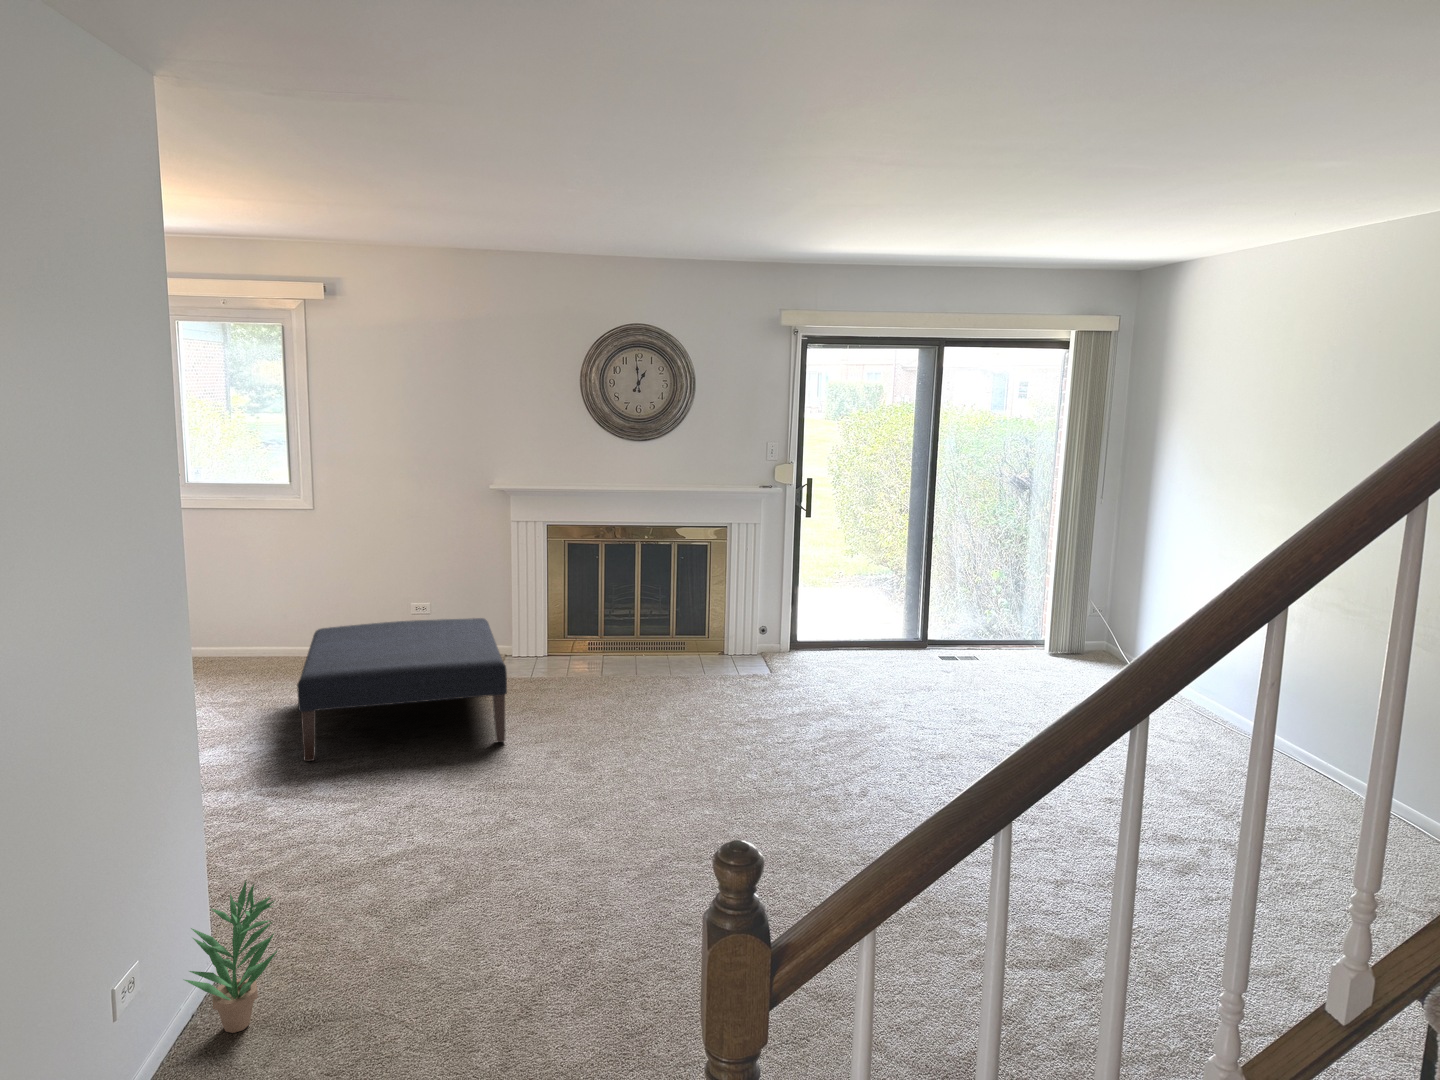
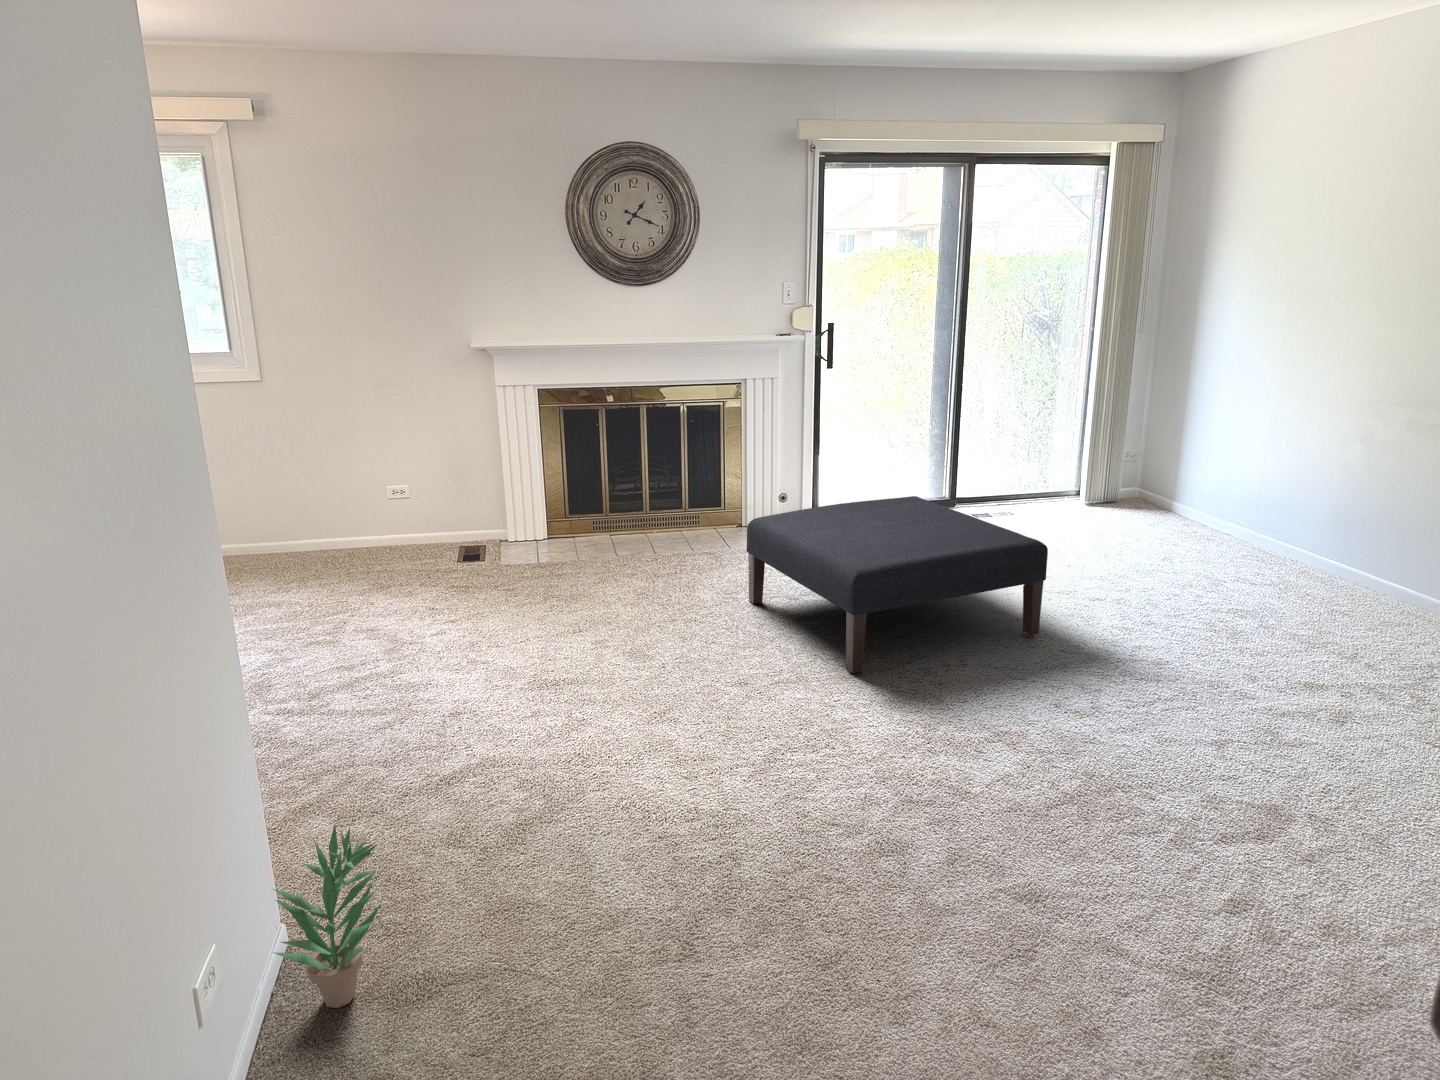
ottoman: present [297,618,507,761] -> present [747,496,1048,673]

